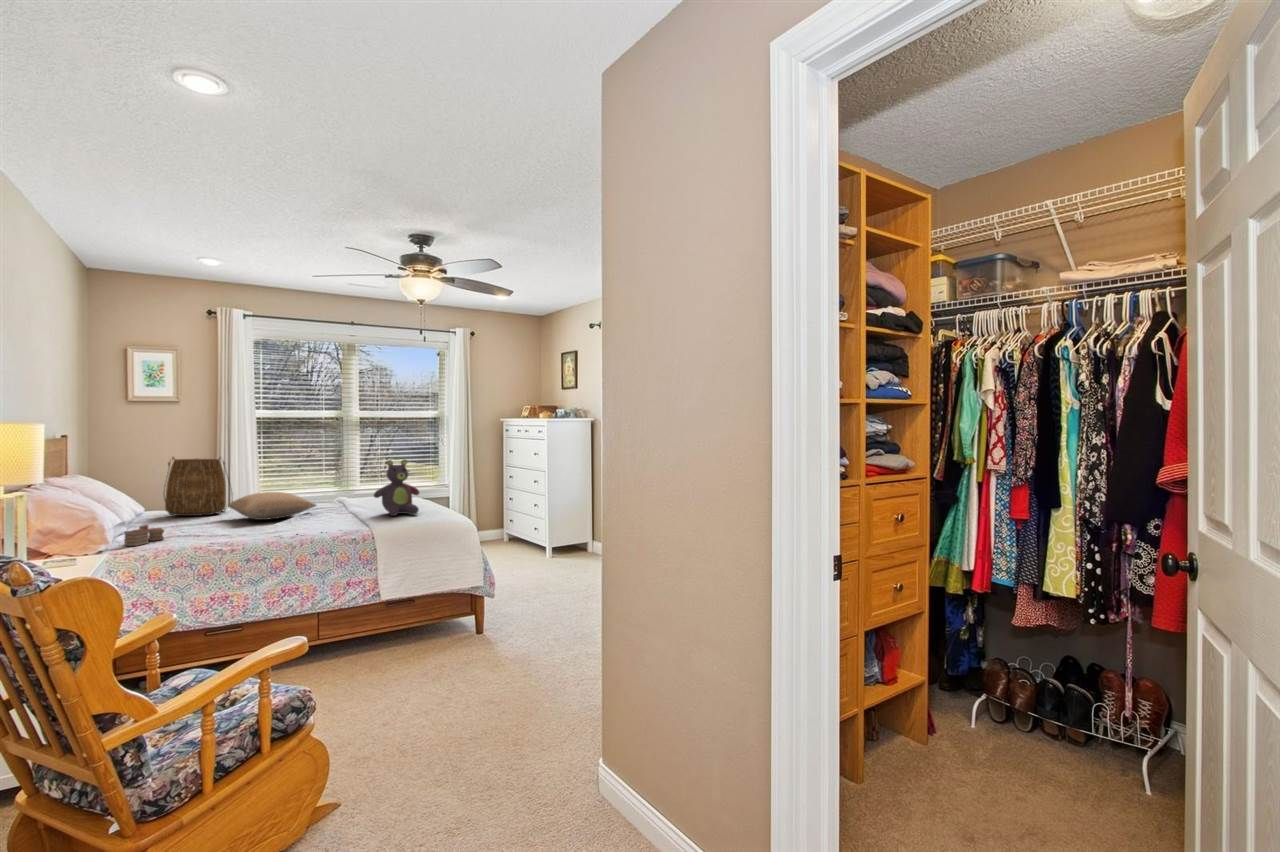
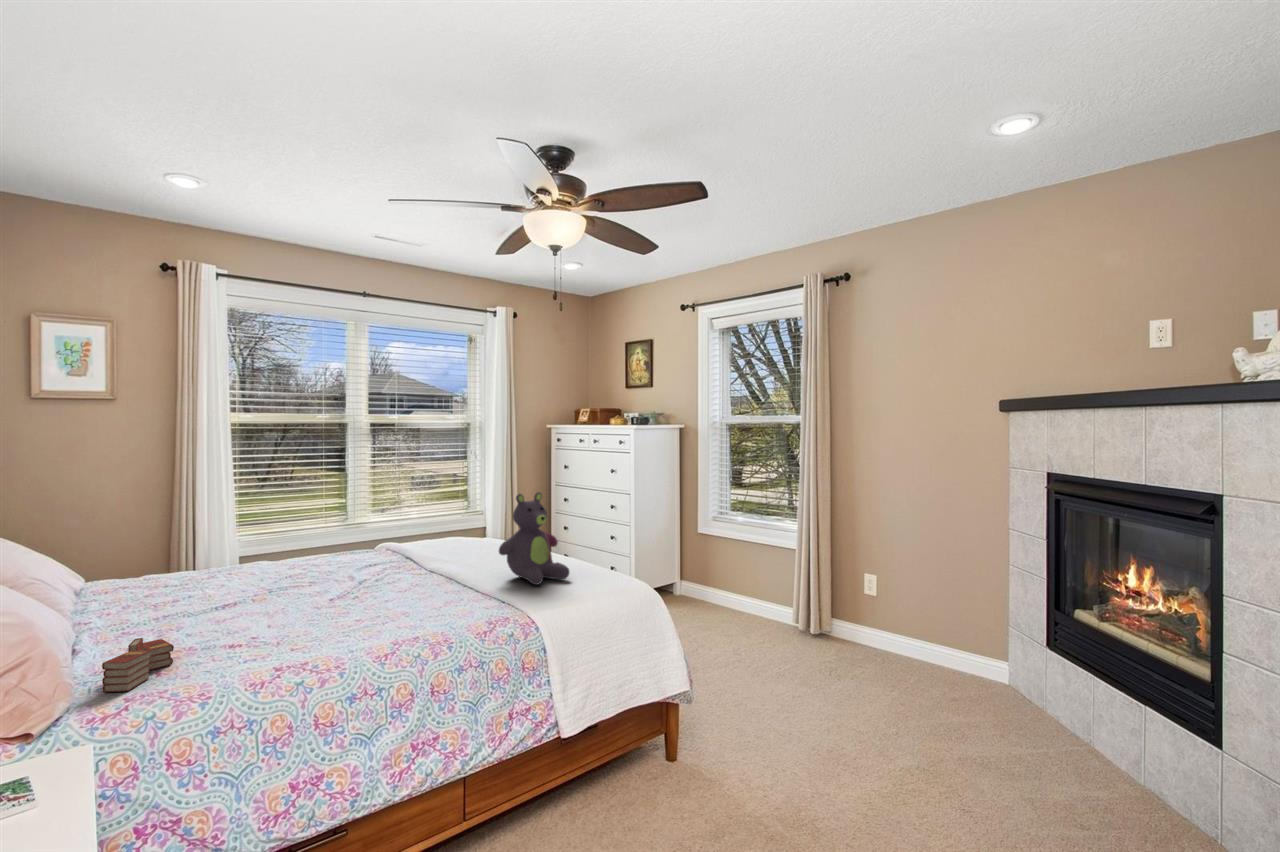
tote bag: present [164,457,229,516] -> none [120,490,236,593]
pillow: present [229,492,316,520] -> none [246,549,400,598]

